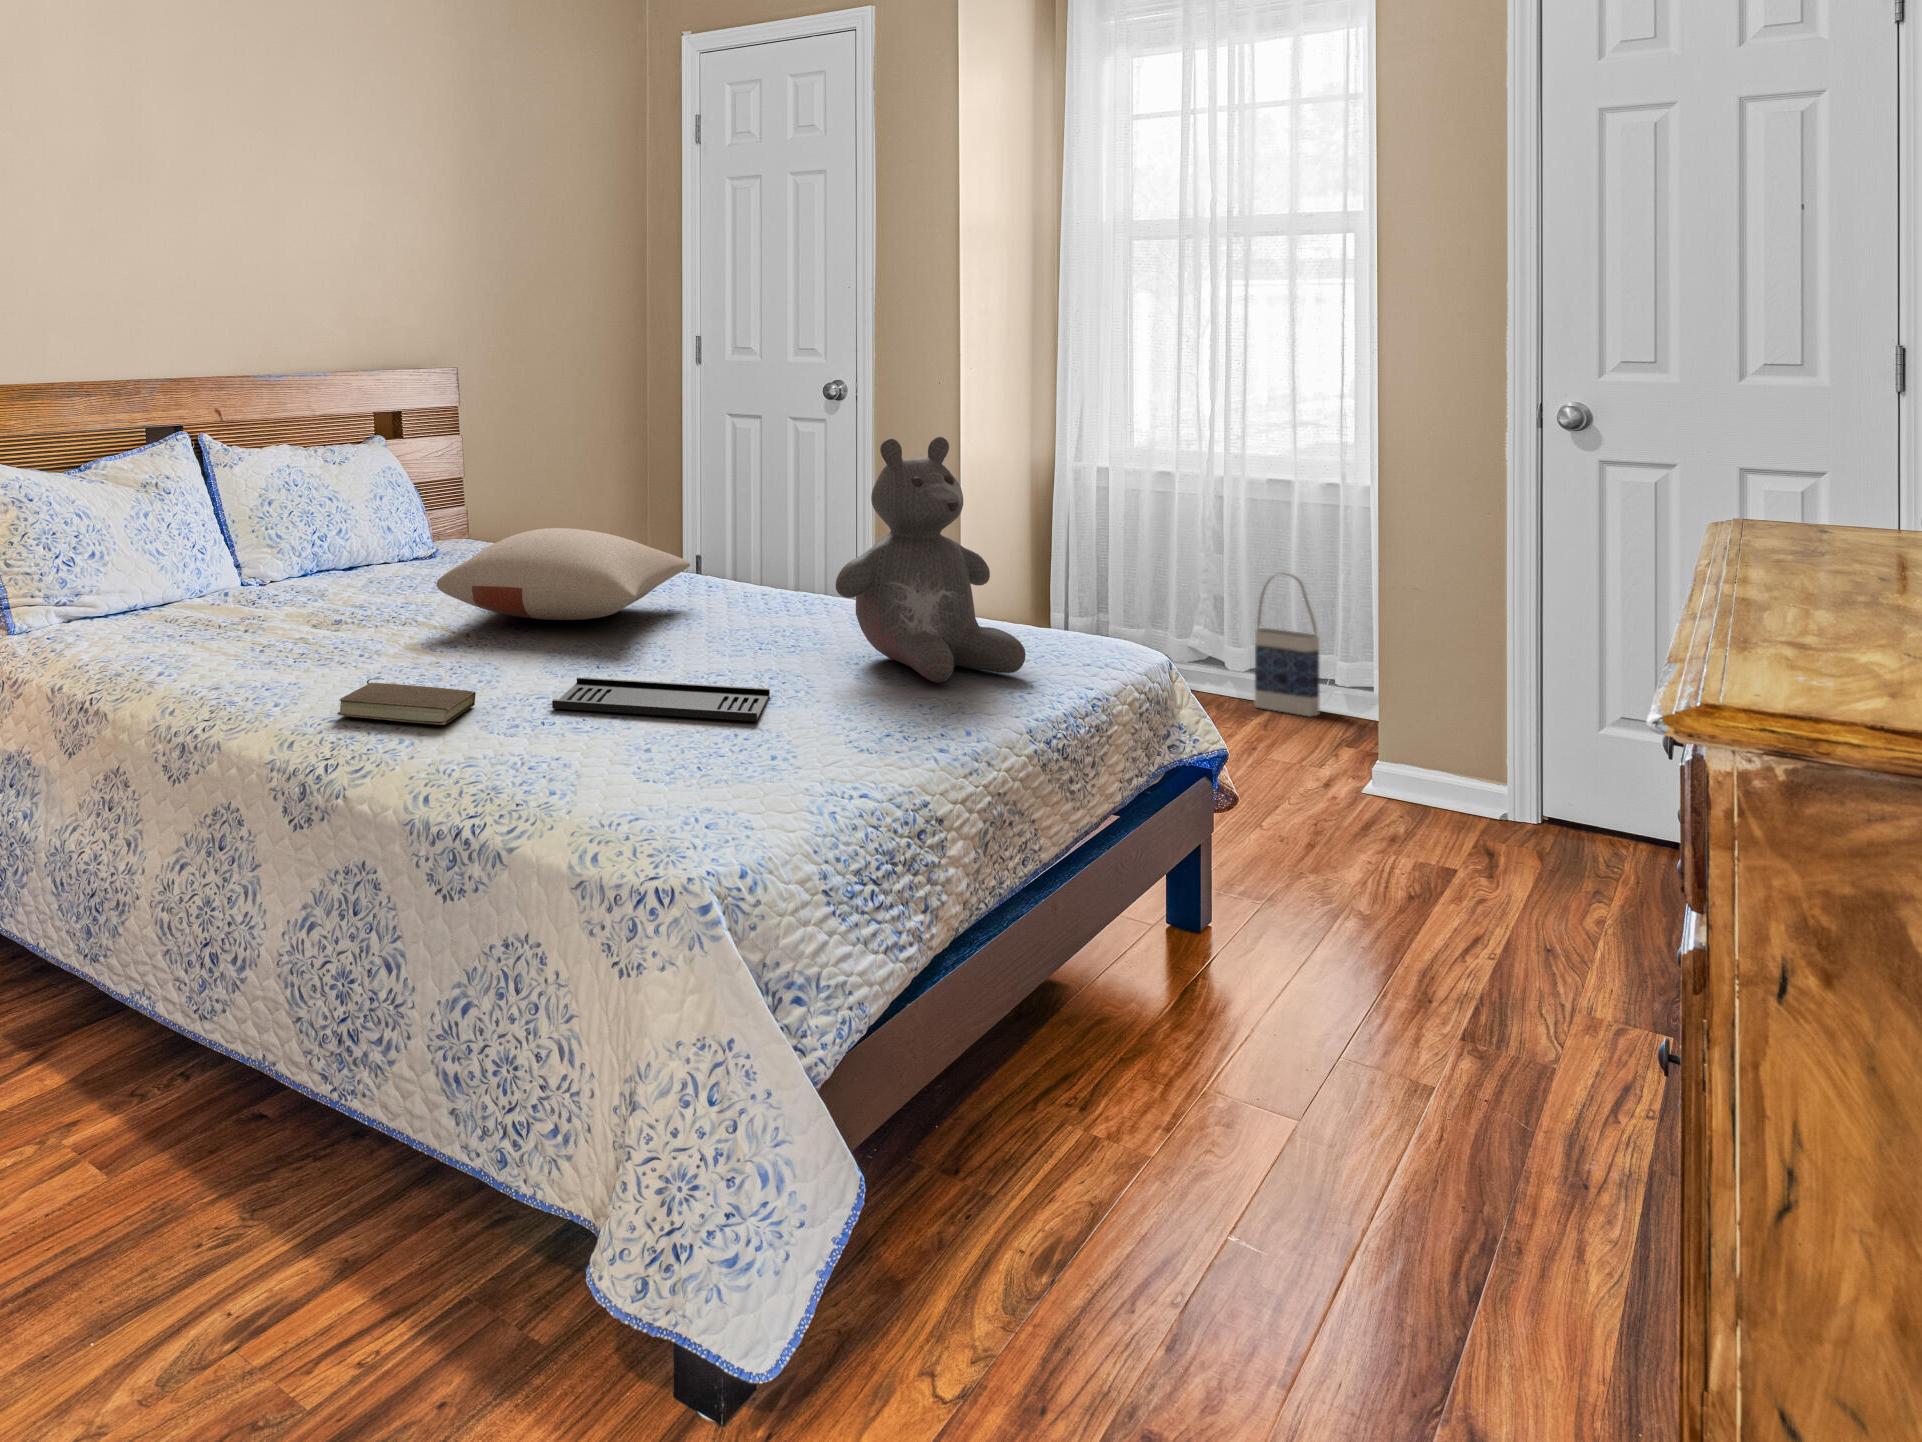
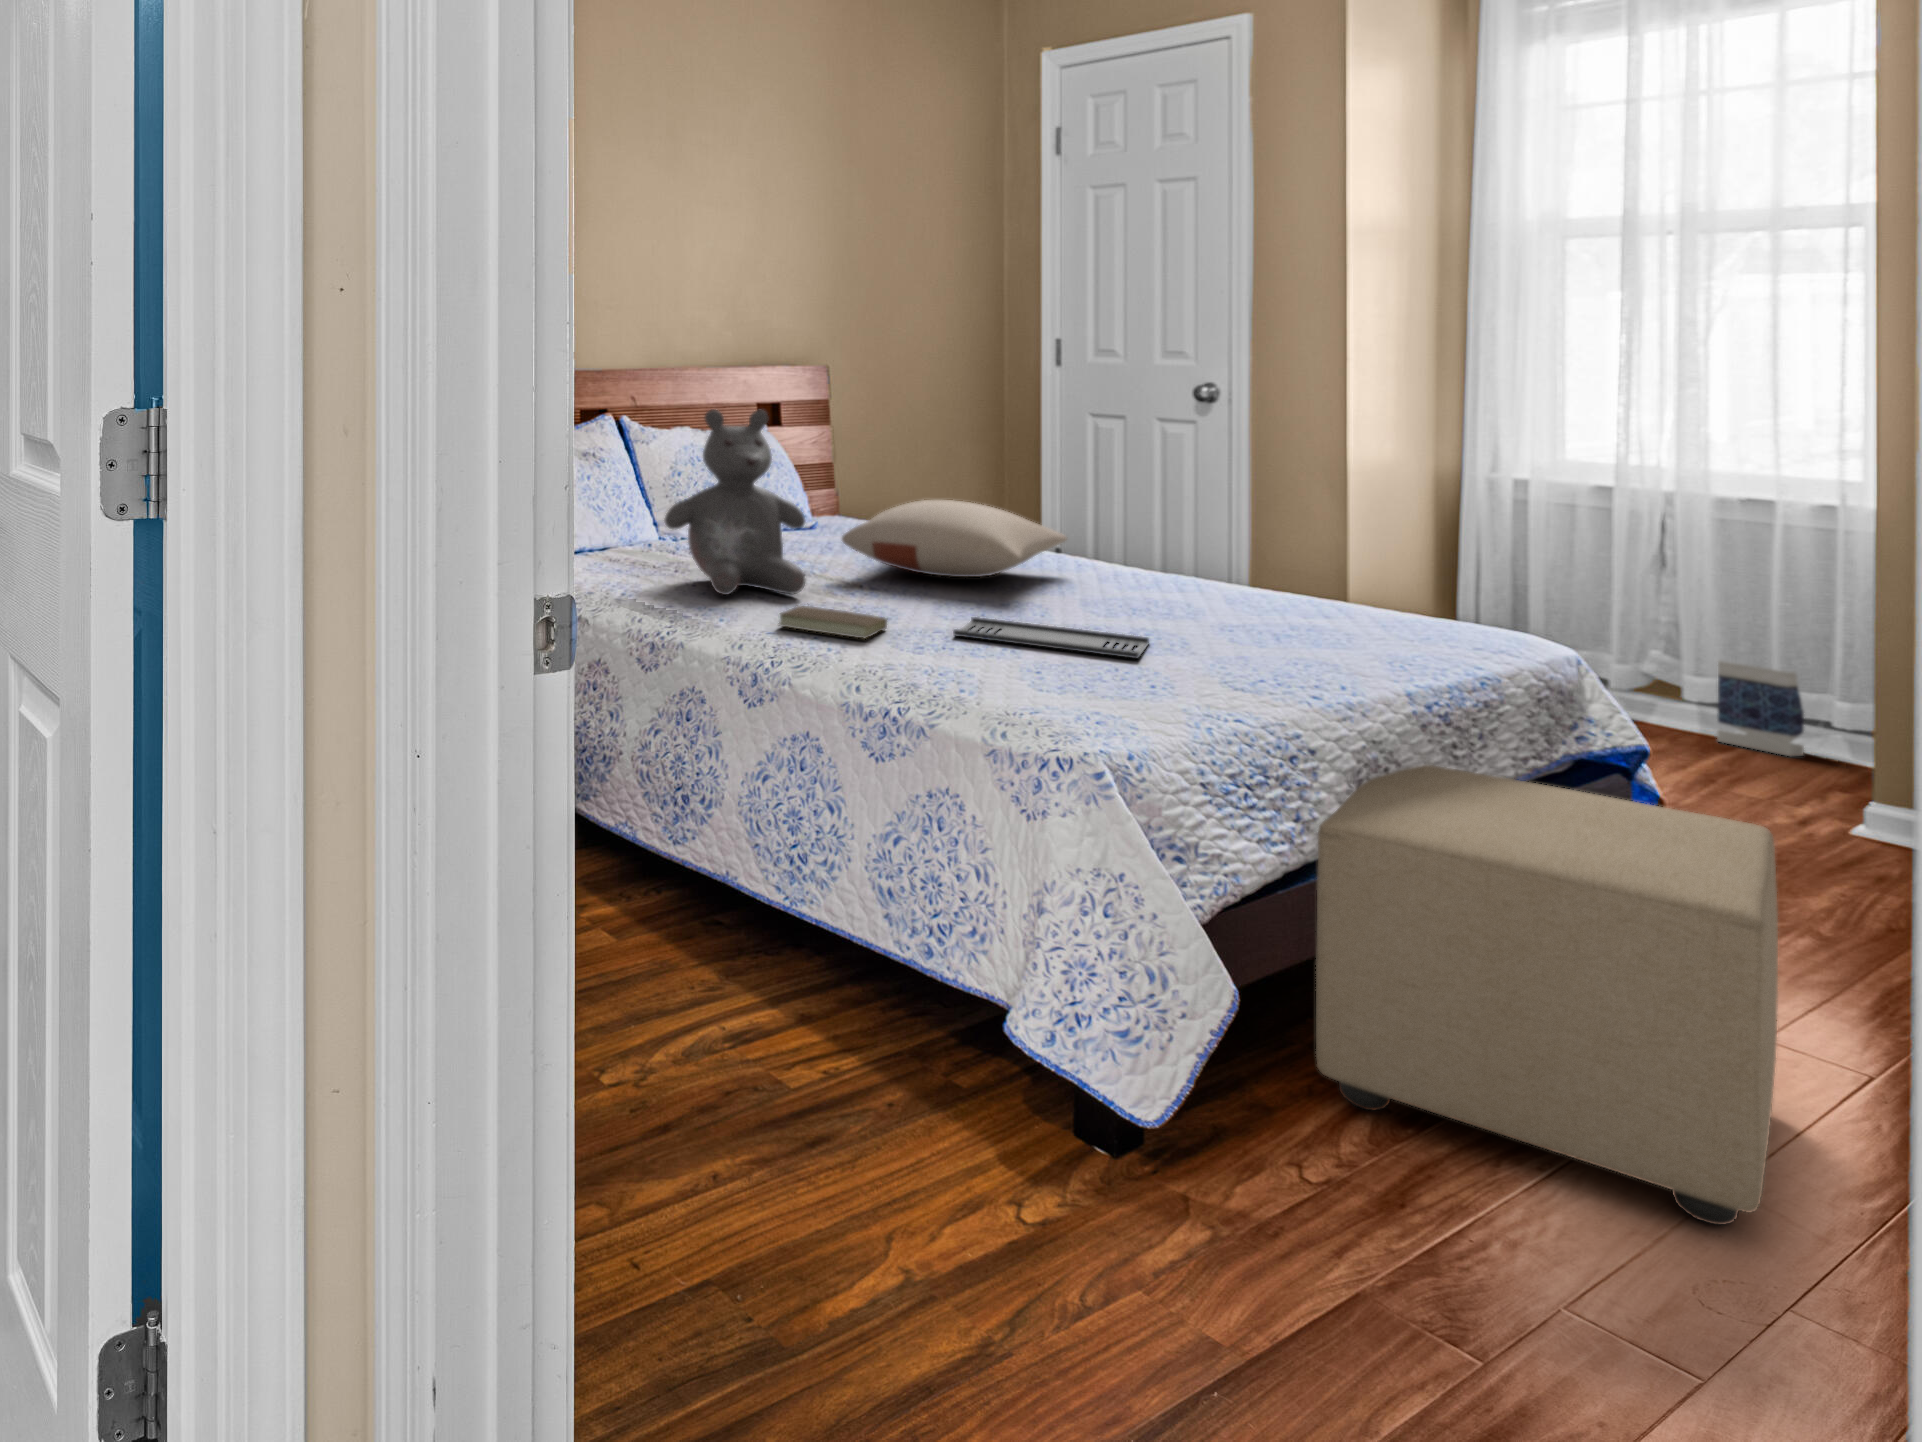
teddy bear: present [836,437,1026,682] -> present [665,409,805,595]
ottoman: none [946,810,1390,1345] -> present [1316,765,1778,1225]

